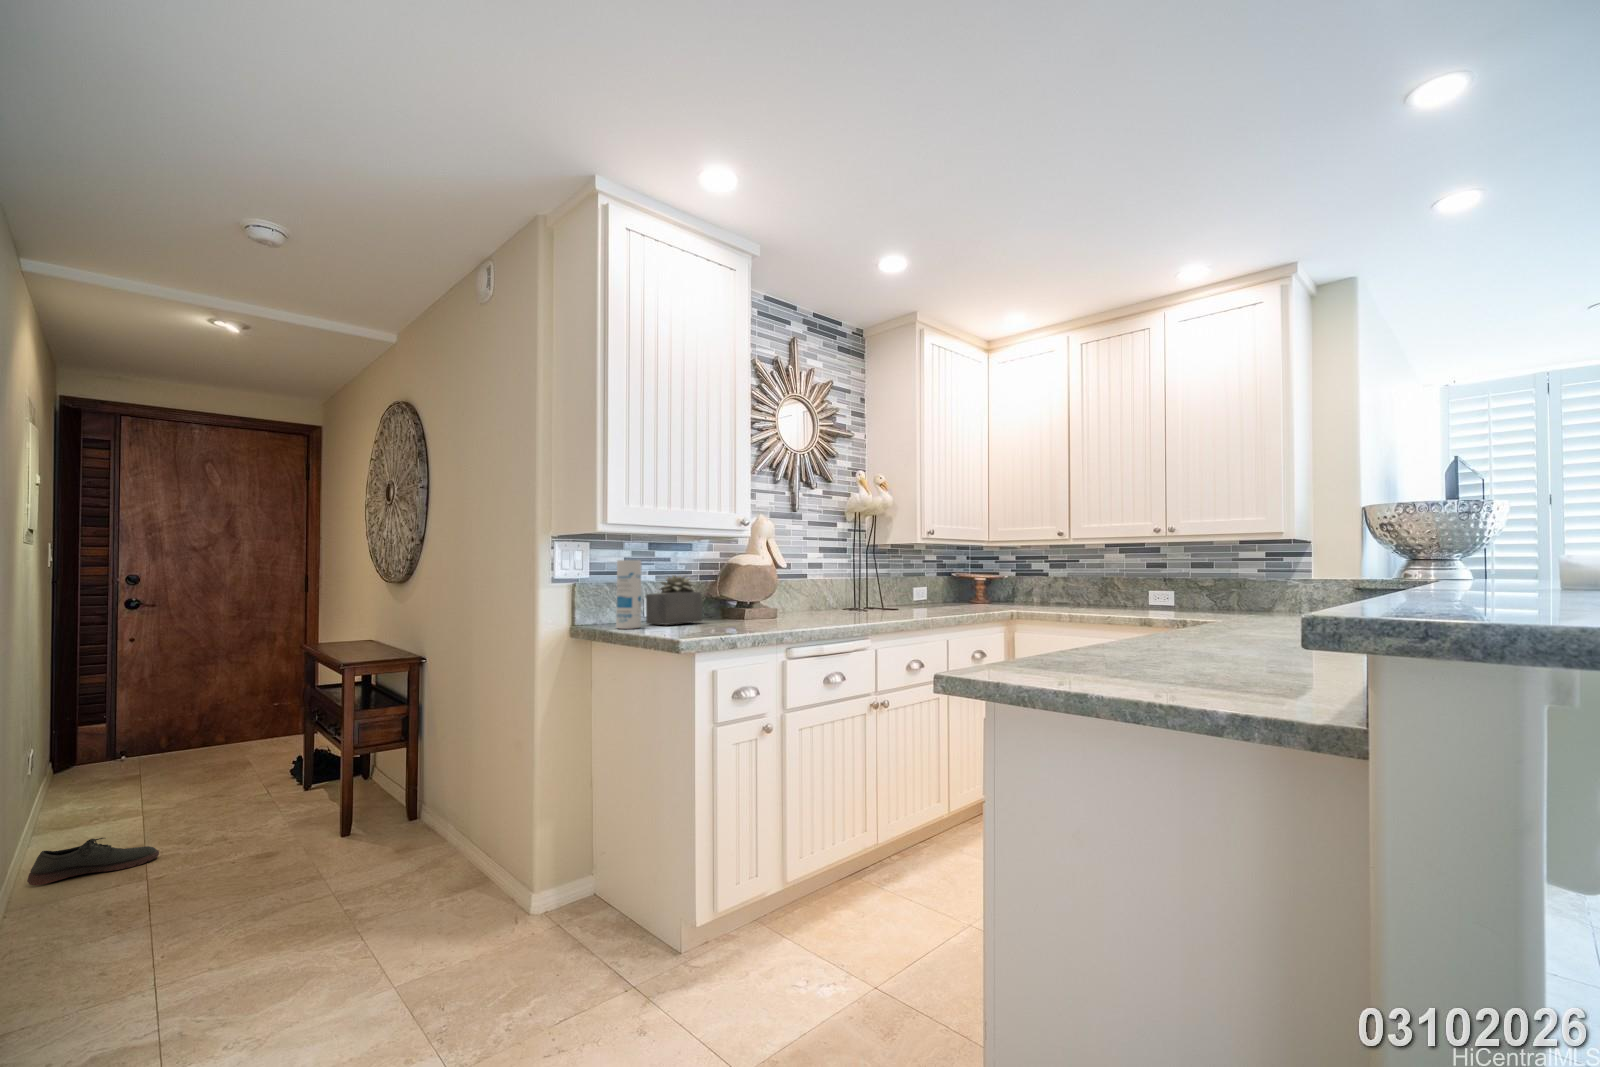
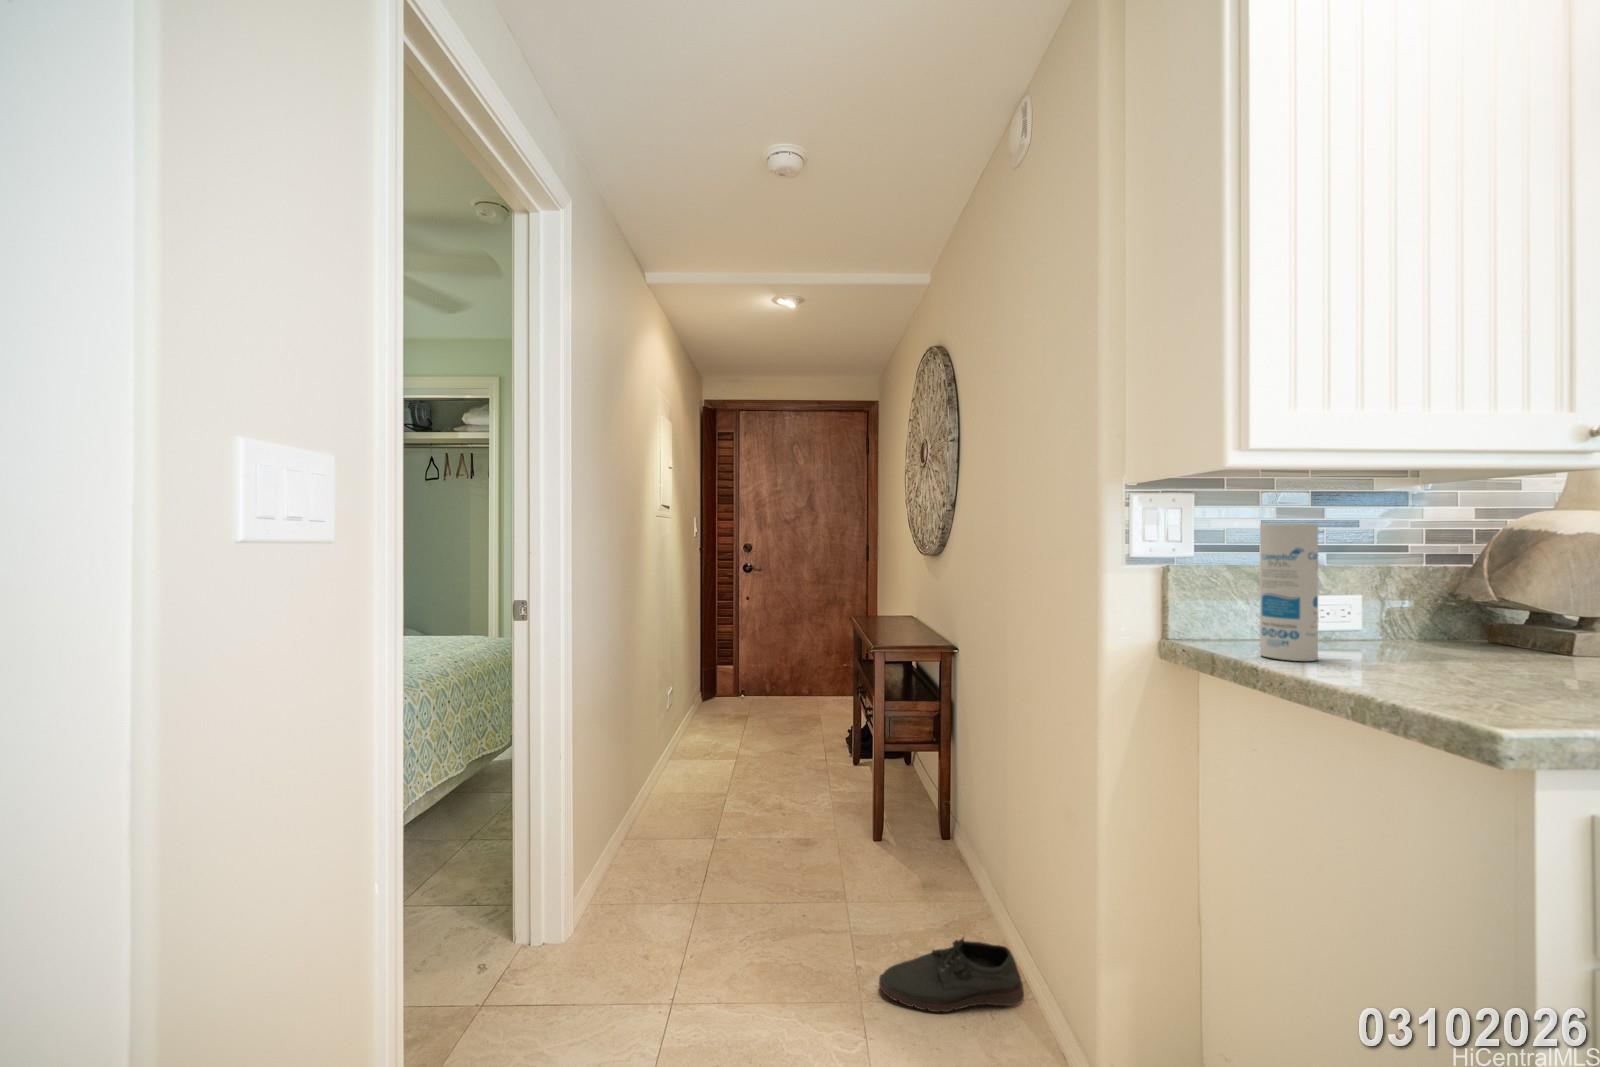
succulent plant: present [646,575,702,625] -> none [1317,552,1474,658]
shoe: present [27,838,159,885] -> present [879,938,1024,1012]

